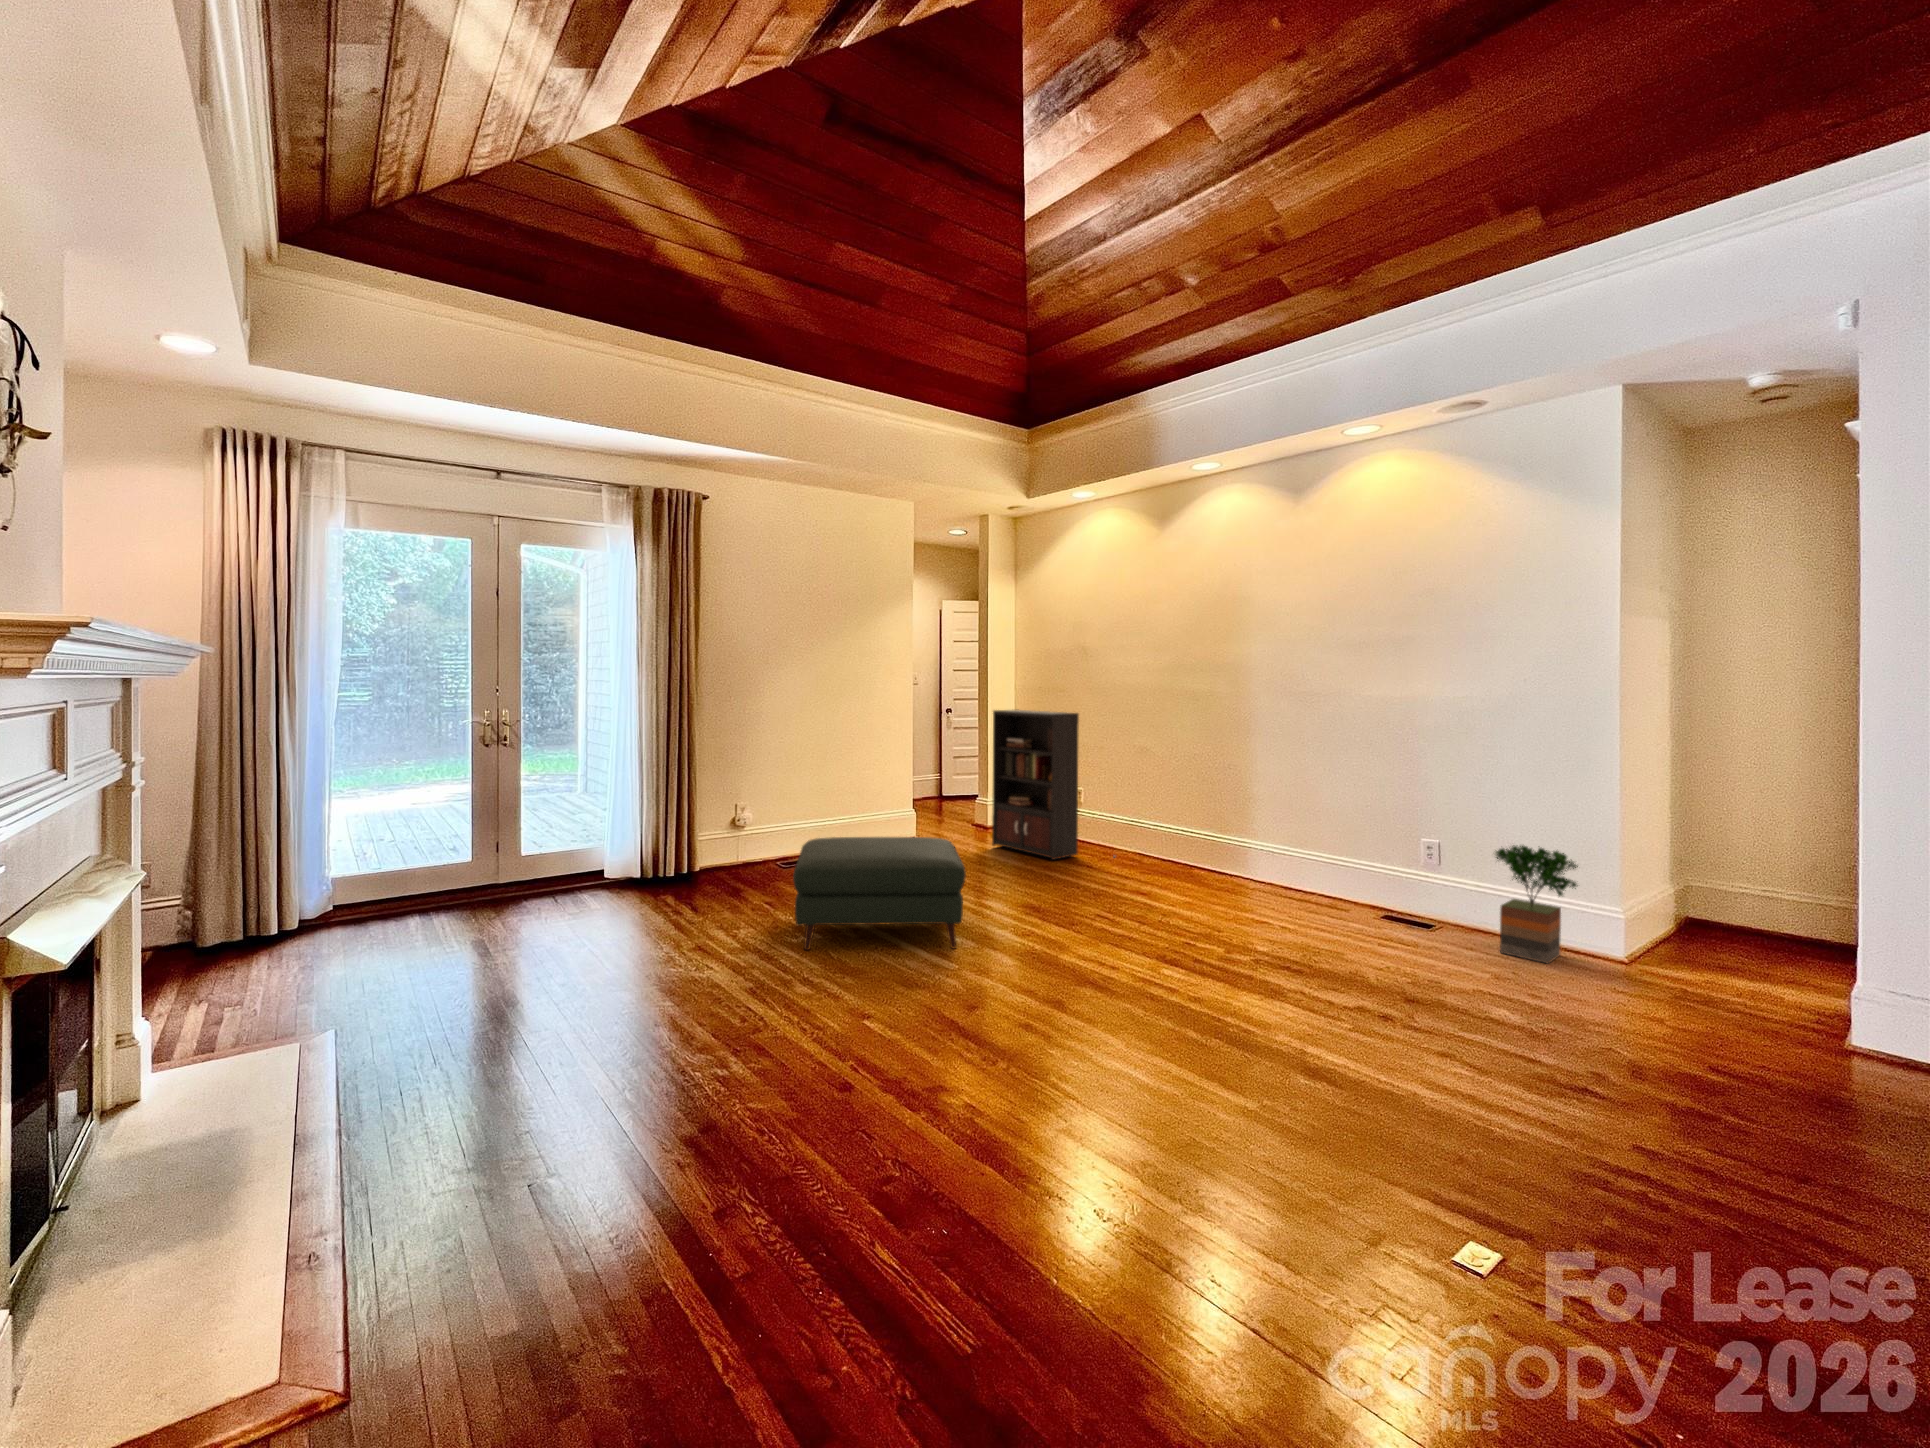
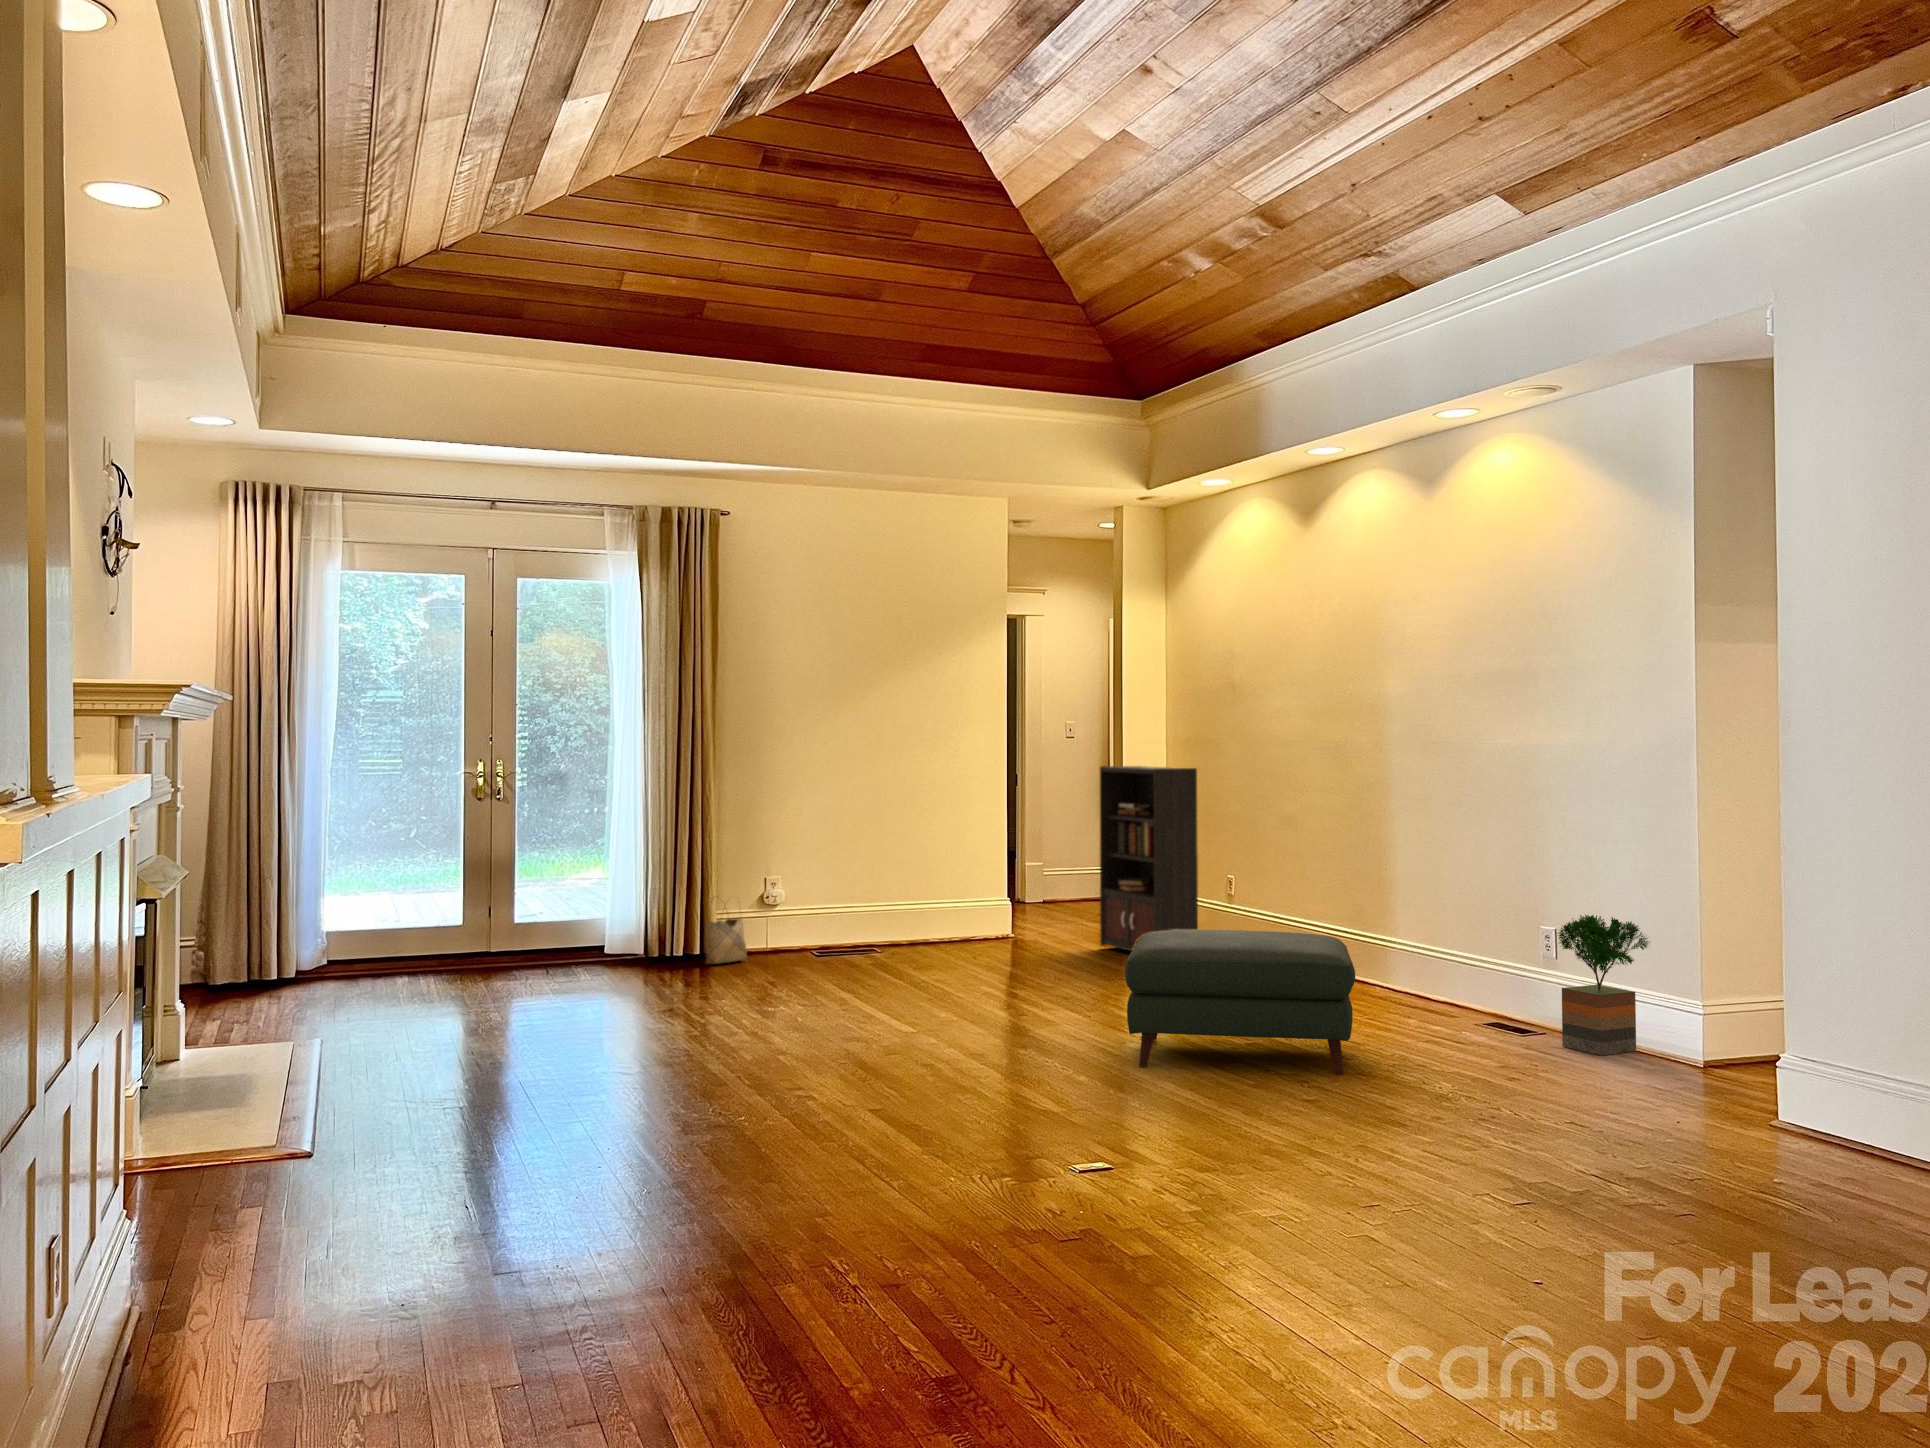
woven basket: none [696,823,729,881] -> present [706,905,747,964]
ottoman: present [793,837,966,950] -> present [1125,930,1355,1075]

